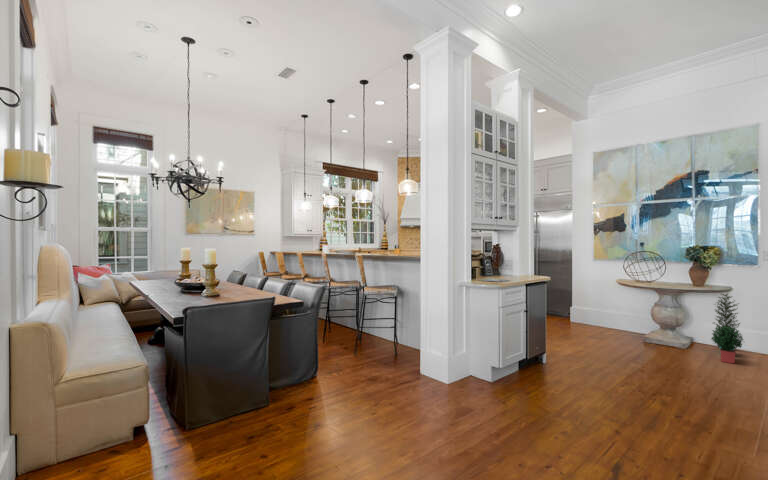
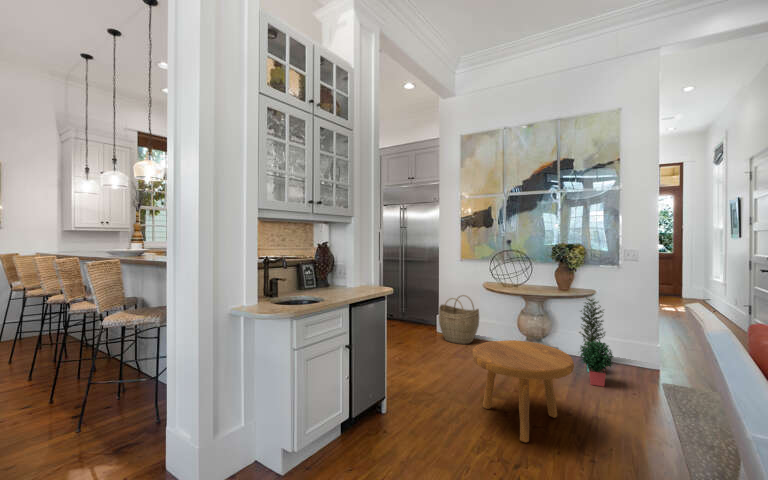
woven basket: none [575,290,614,331] -> present [439,295,479,344]
footstool: none [615,319,700,384] -> present [472,340,574,442]

